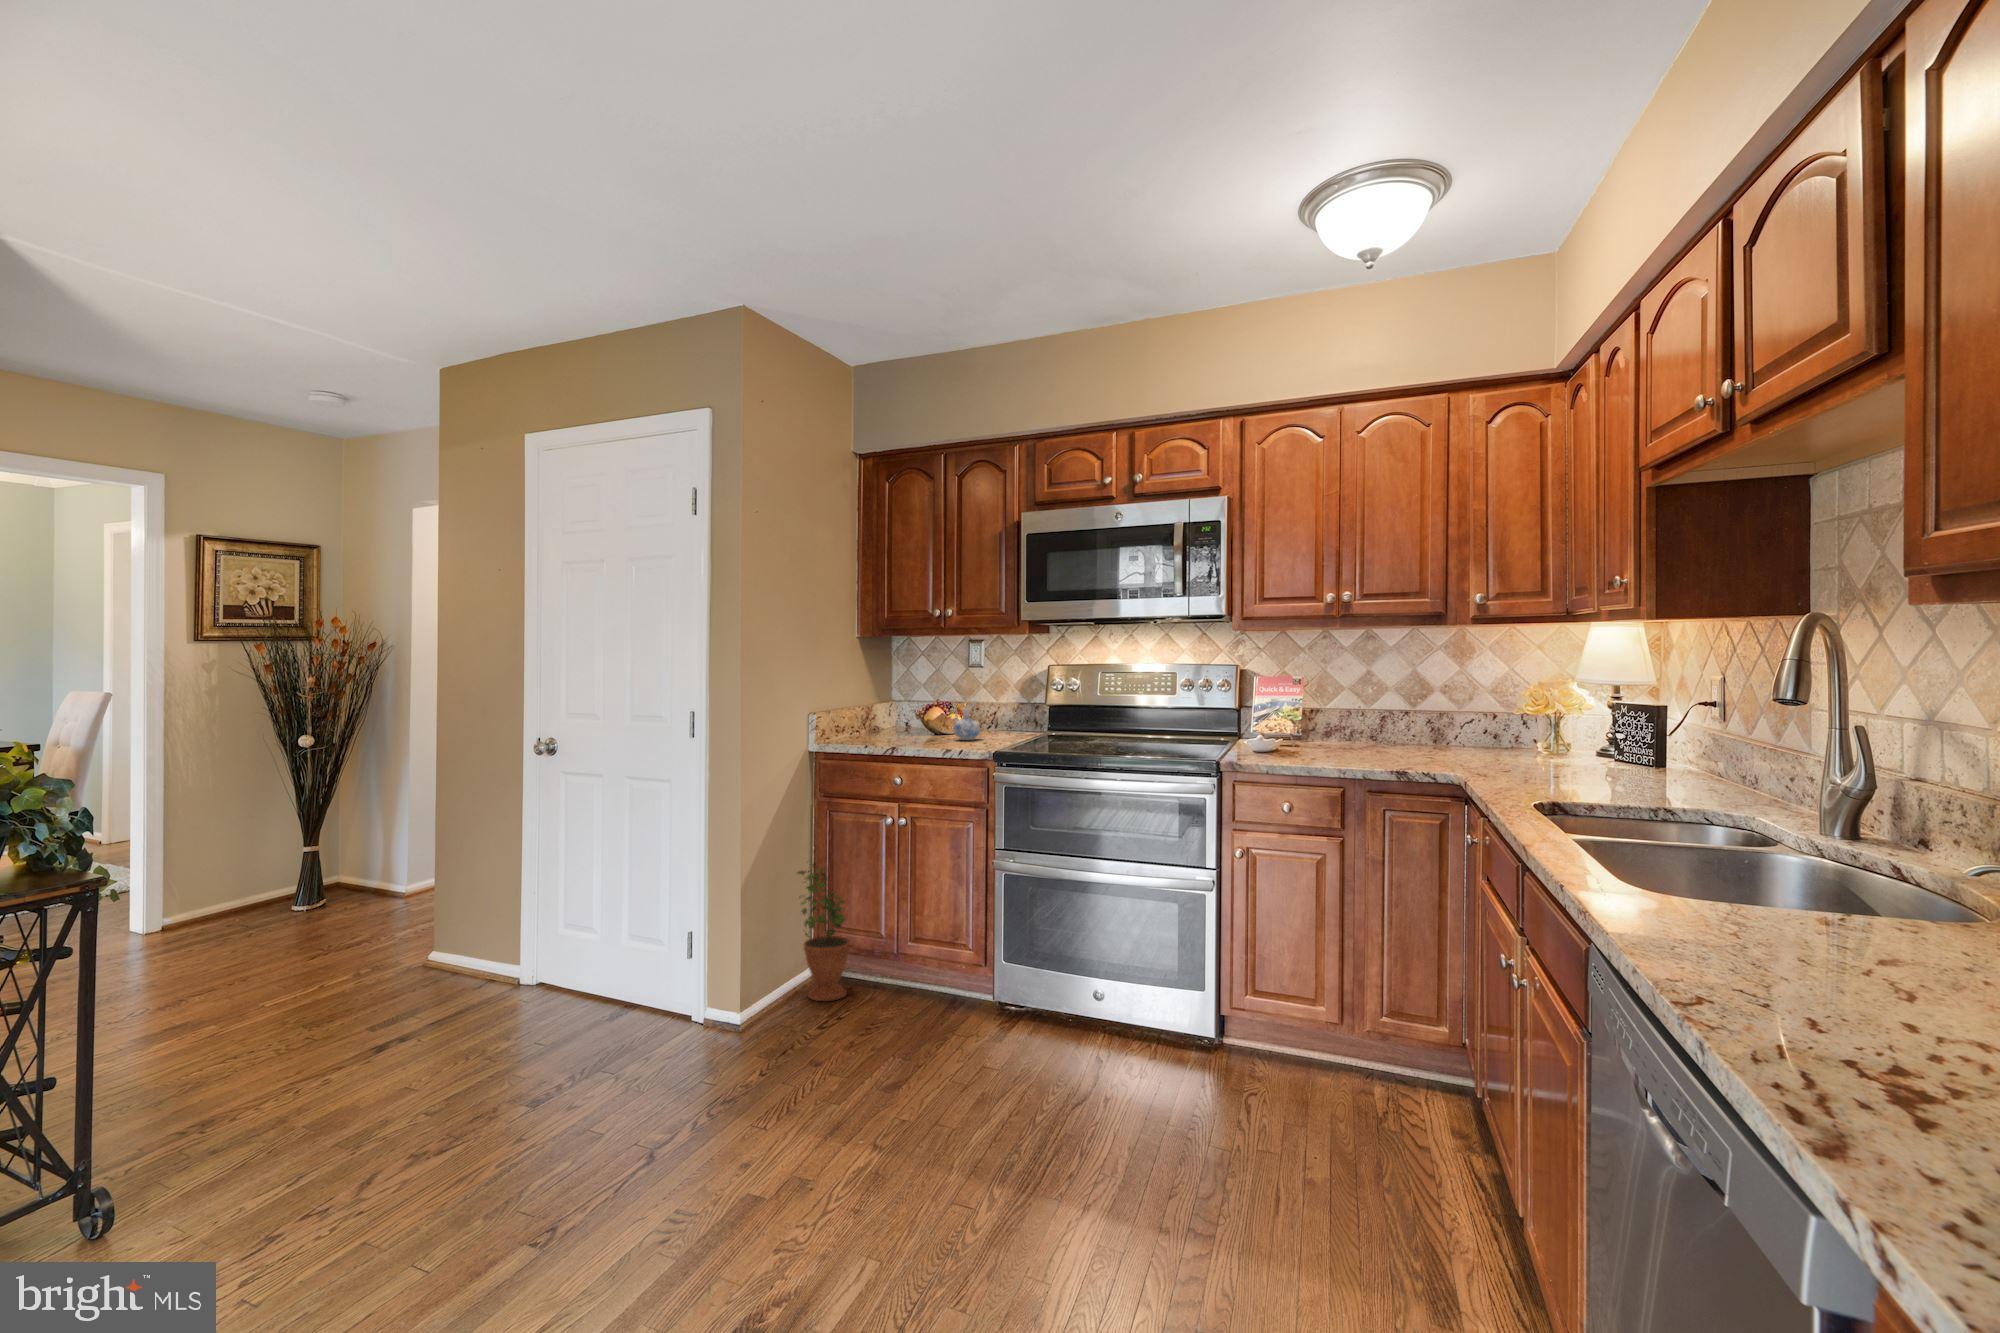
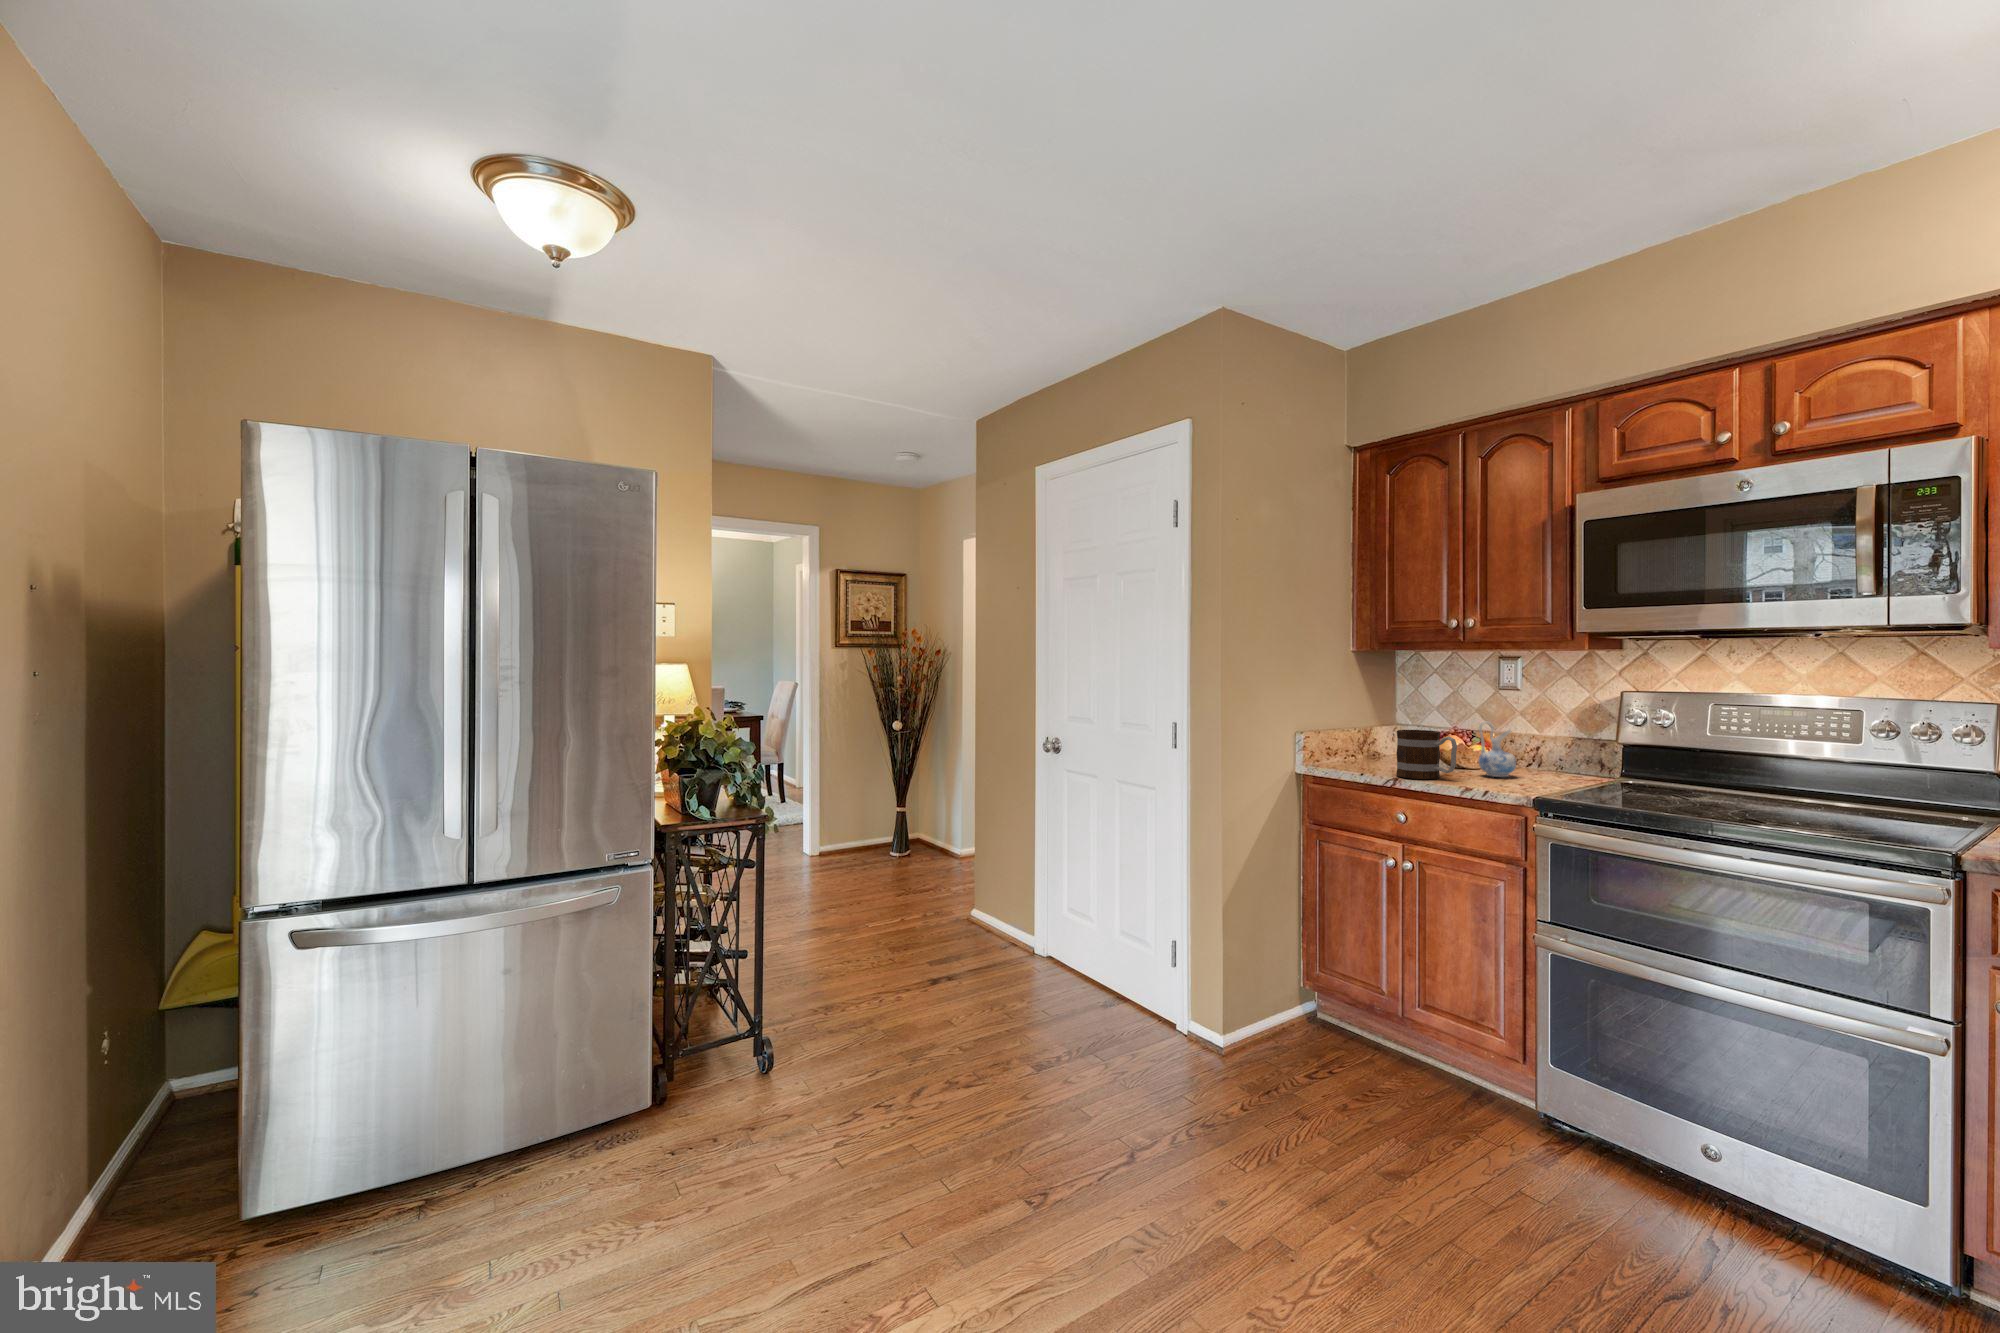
mug: none [891,705,938,745] -> present [1396,730,1457,779]
potted plant: present [798,863,850,1001] -> none [1281,897,1341,1058]

